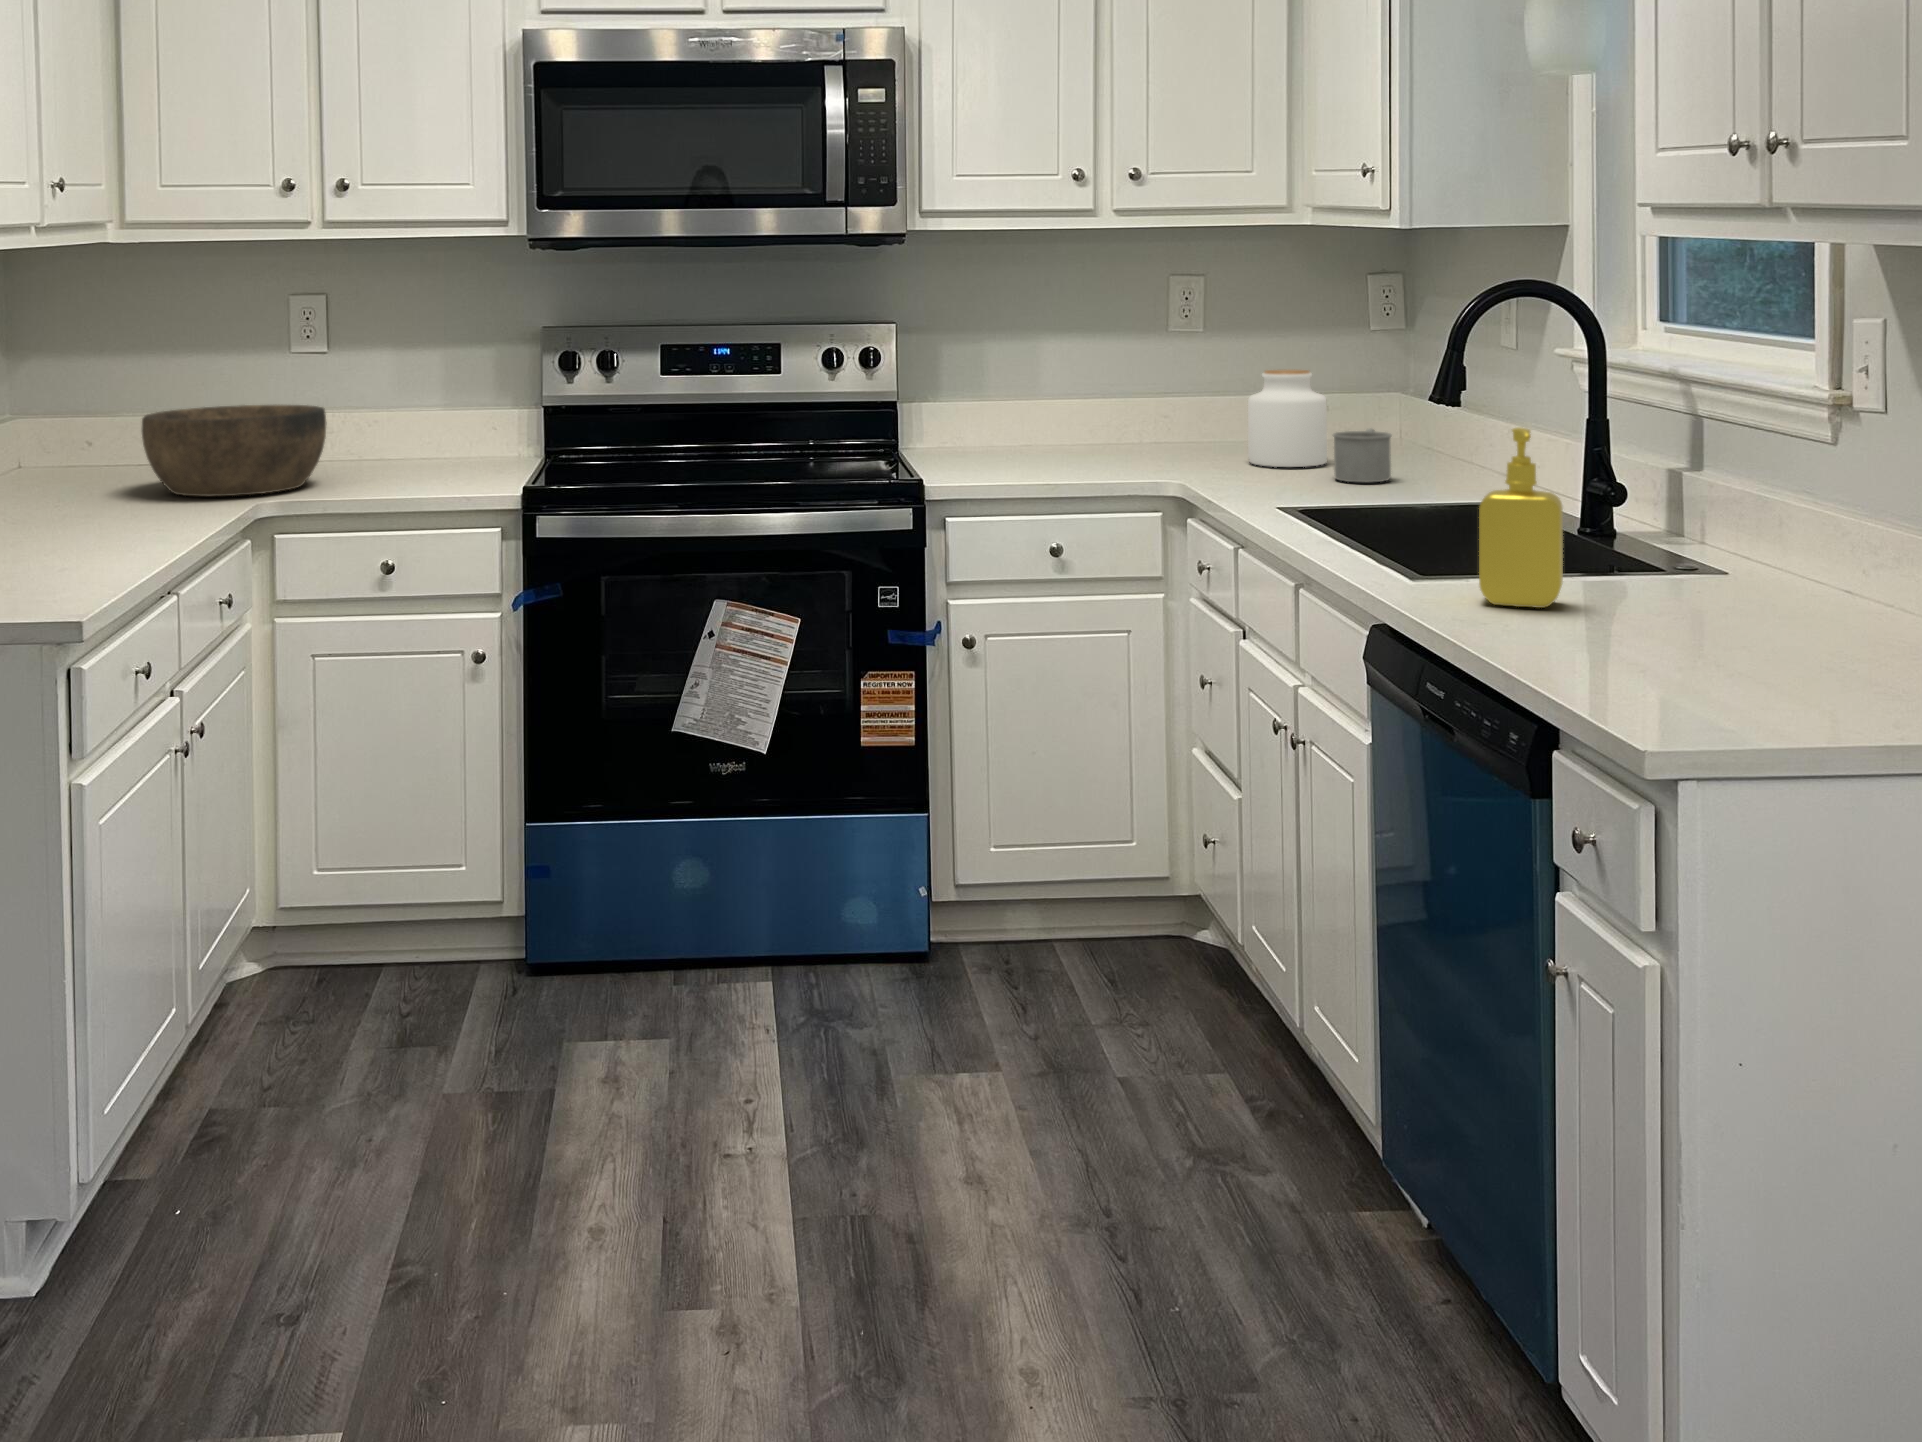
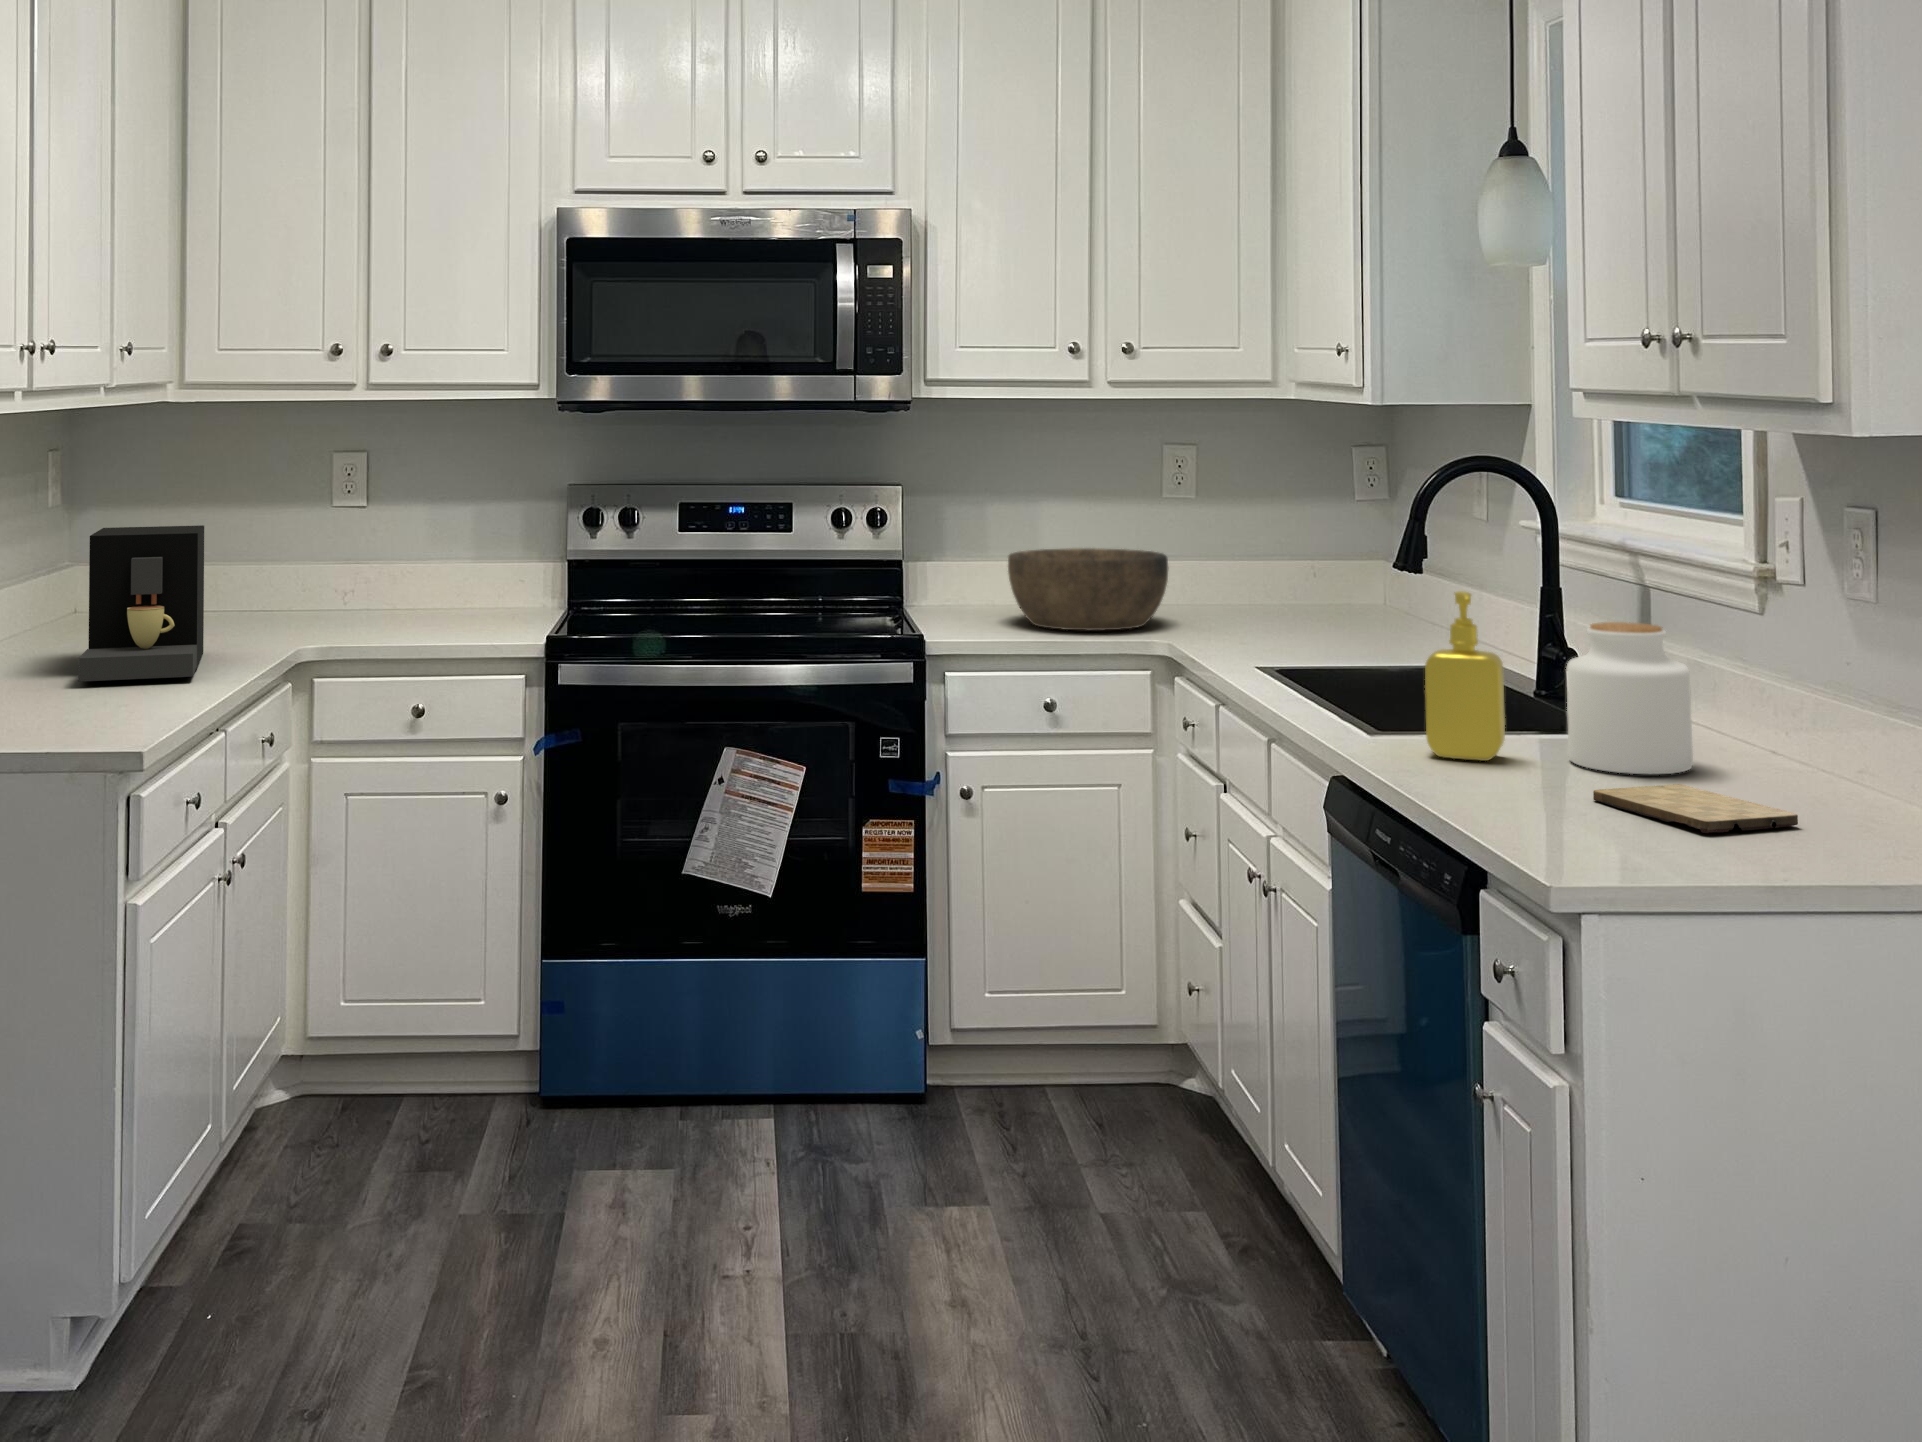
jar: present [1248,369,1327,467] -> present [1567,622,1693,774]
coffee maker: none [11,377,150,547] -> present [79,525,204,682]
bowl: present [142,405,326,496] -> present [1008,548,1168,630]
mug: present [1333,428,1392,483] -> none [1310,591,1367,643]
cutting board: none [1667,630,1892,684] -> present [1593,784,1798,833]

